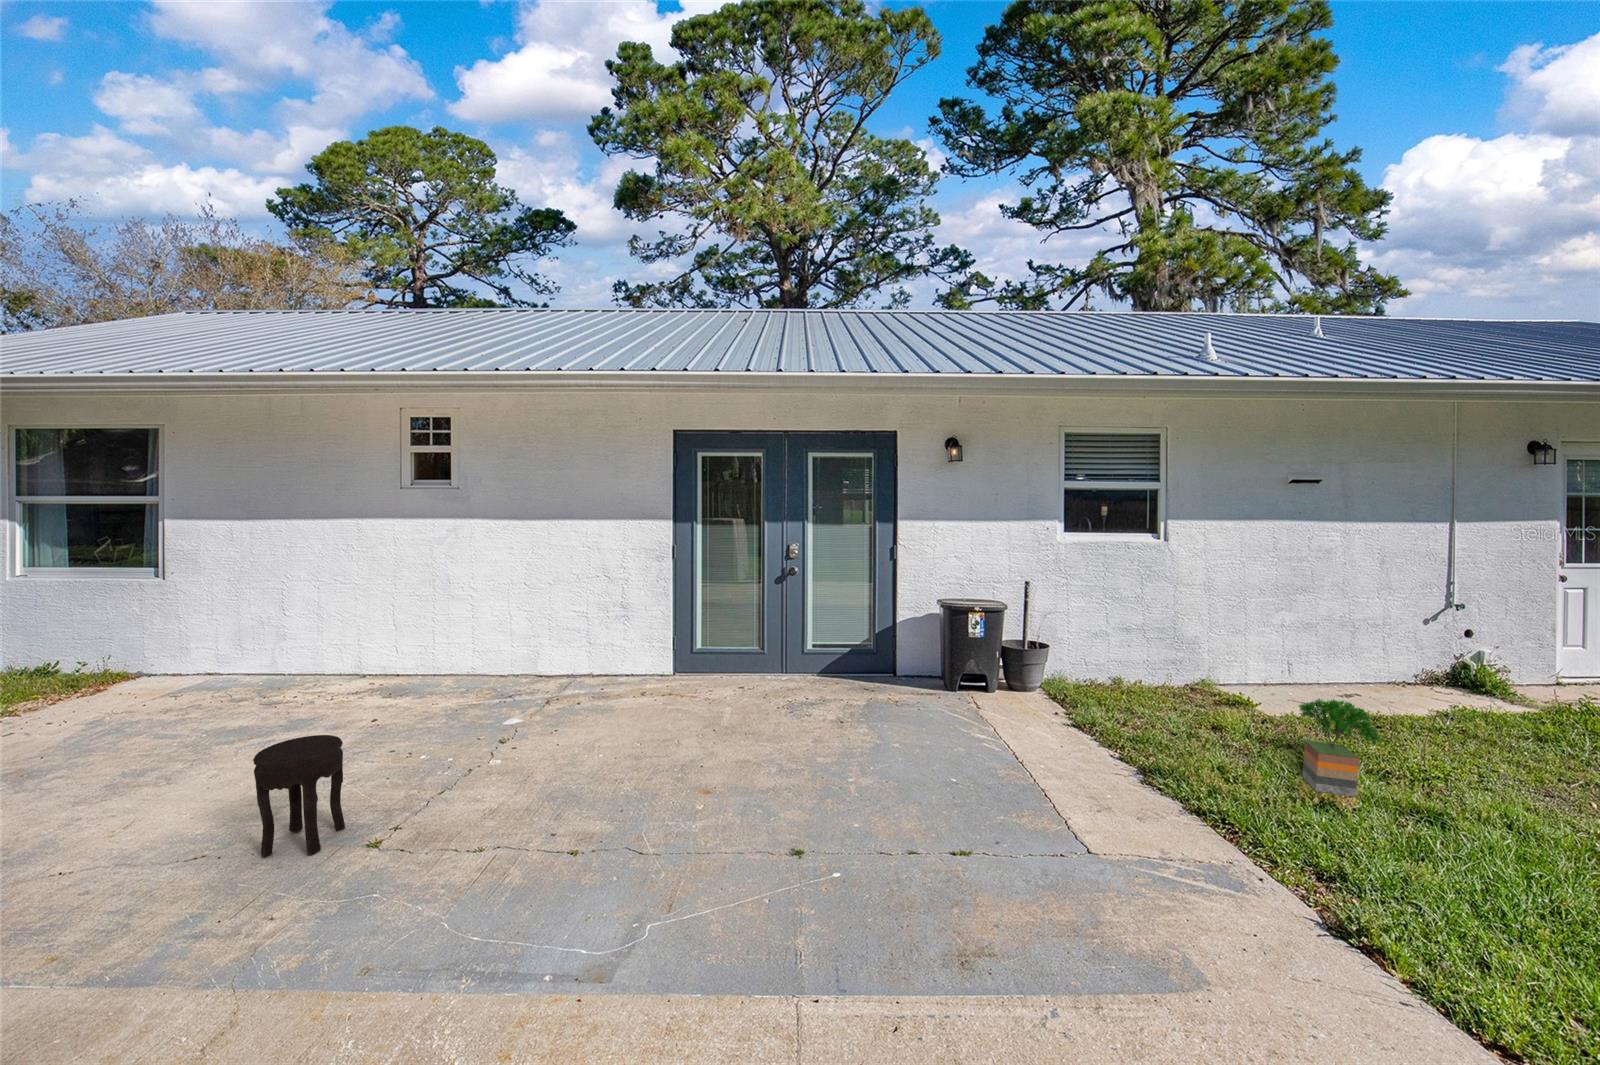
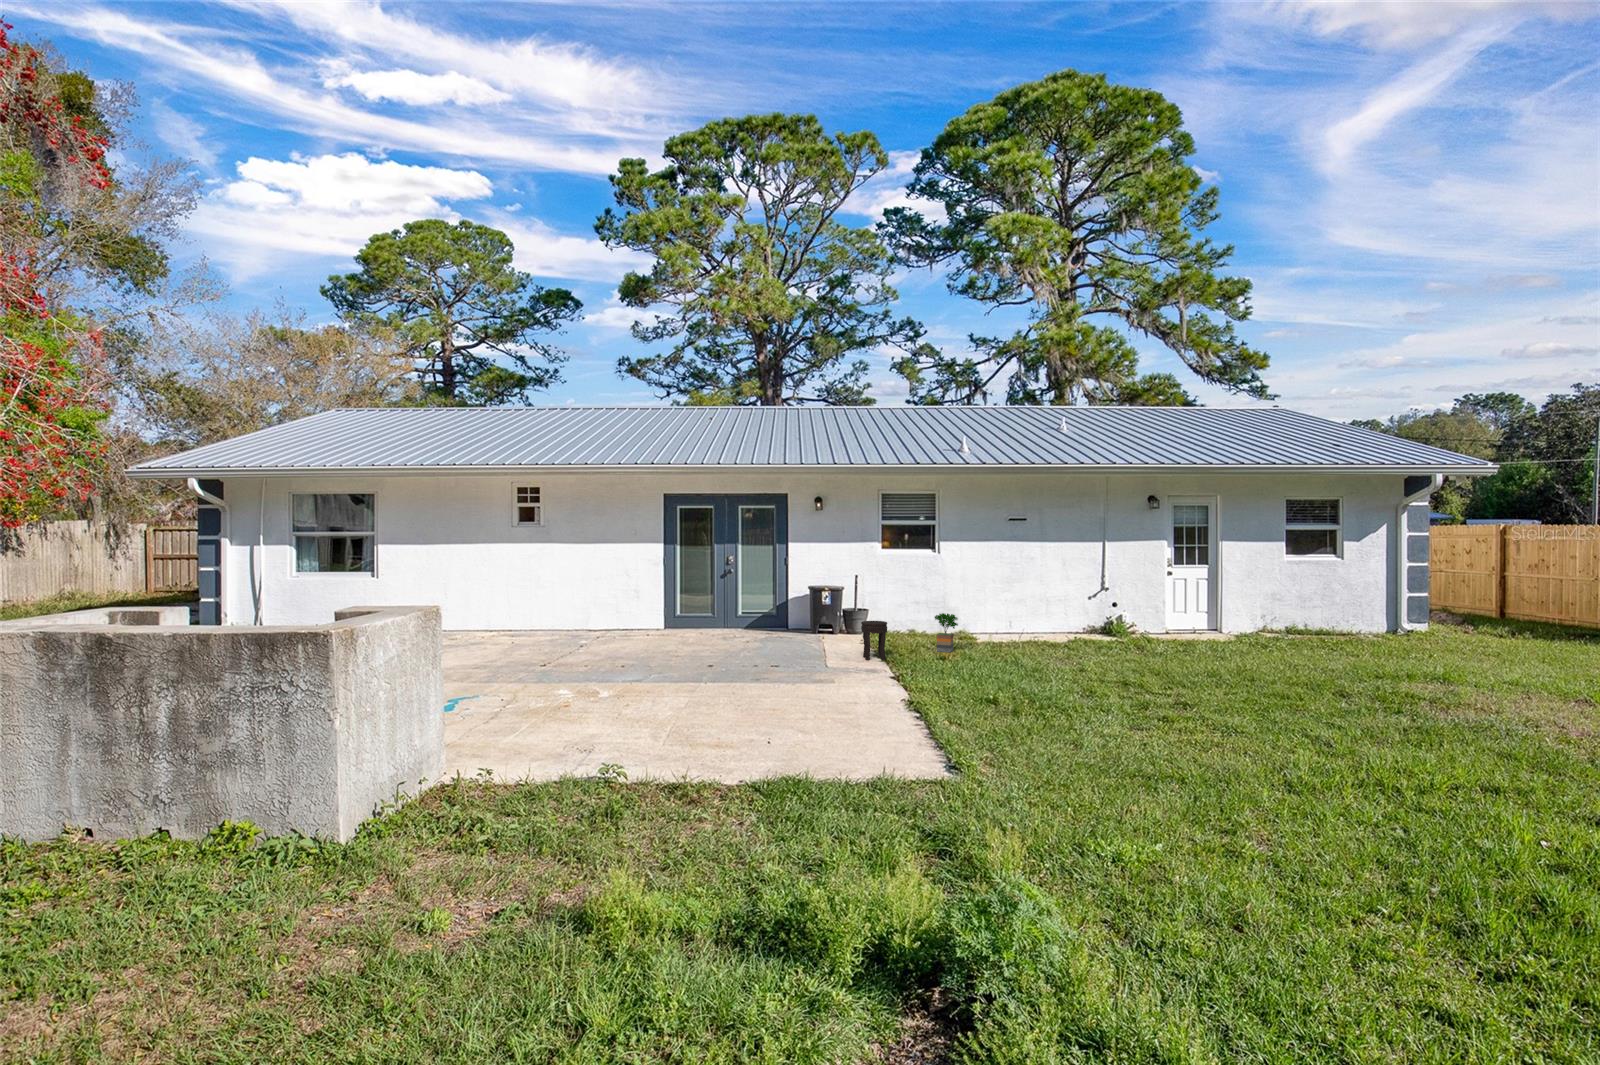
side table: present [253,735,345,857] -> present [861,621,887,660]

